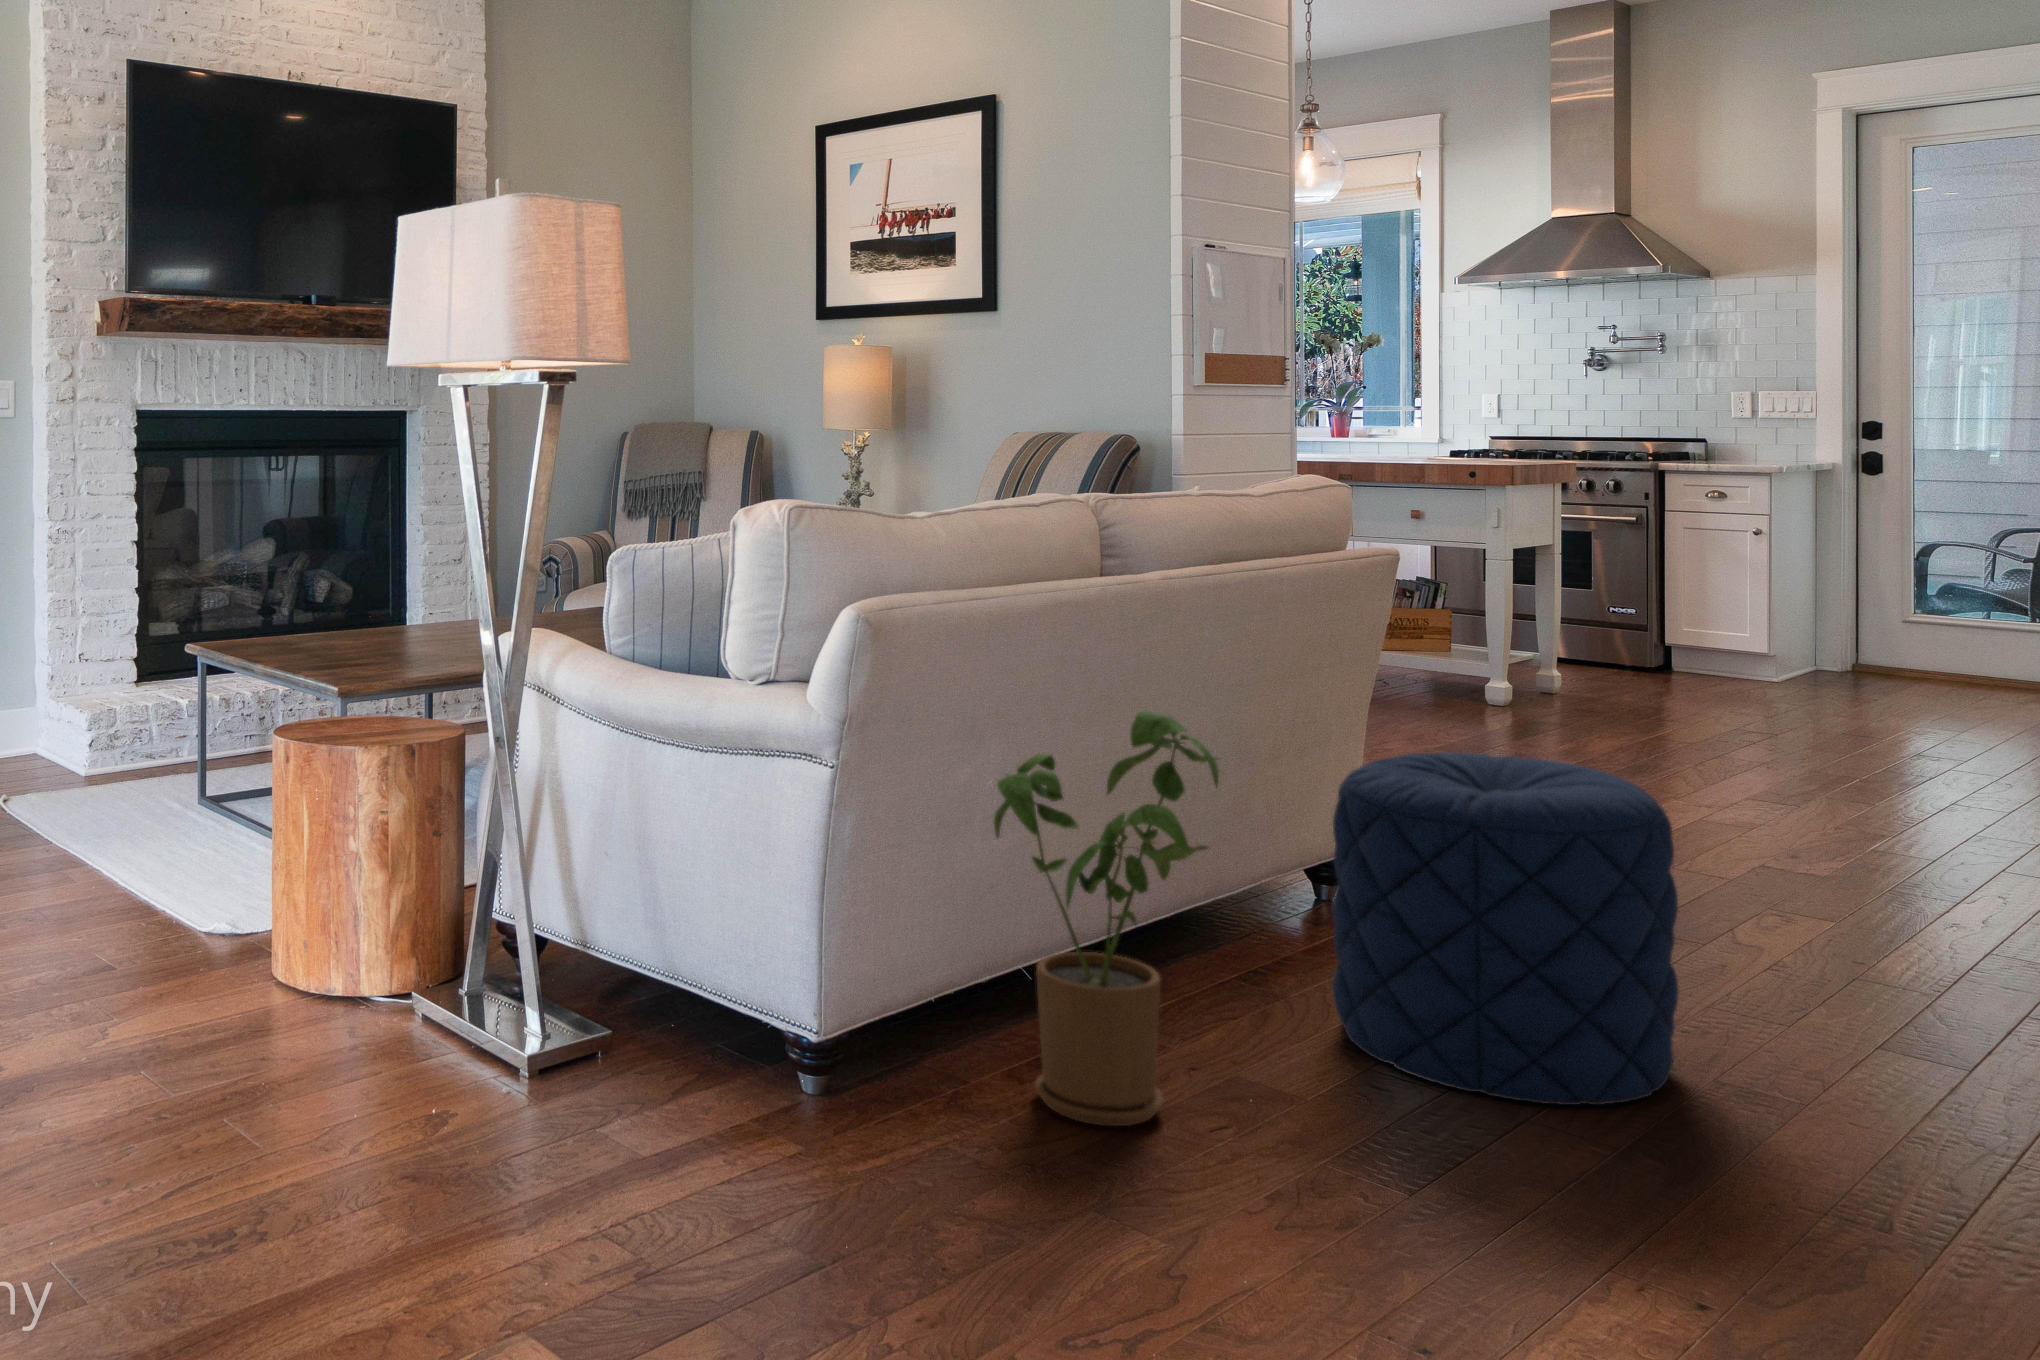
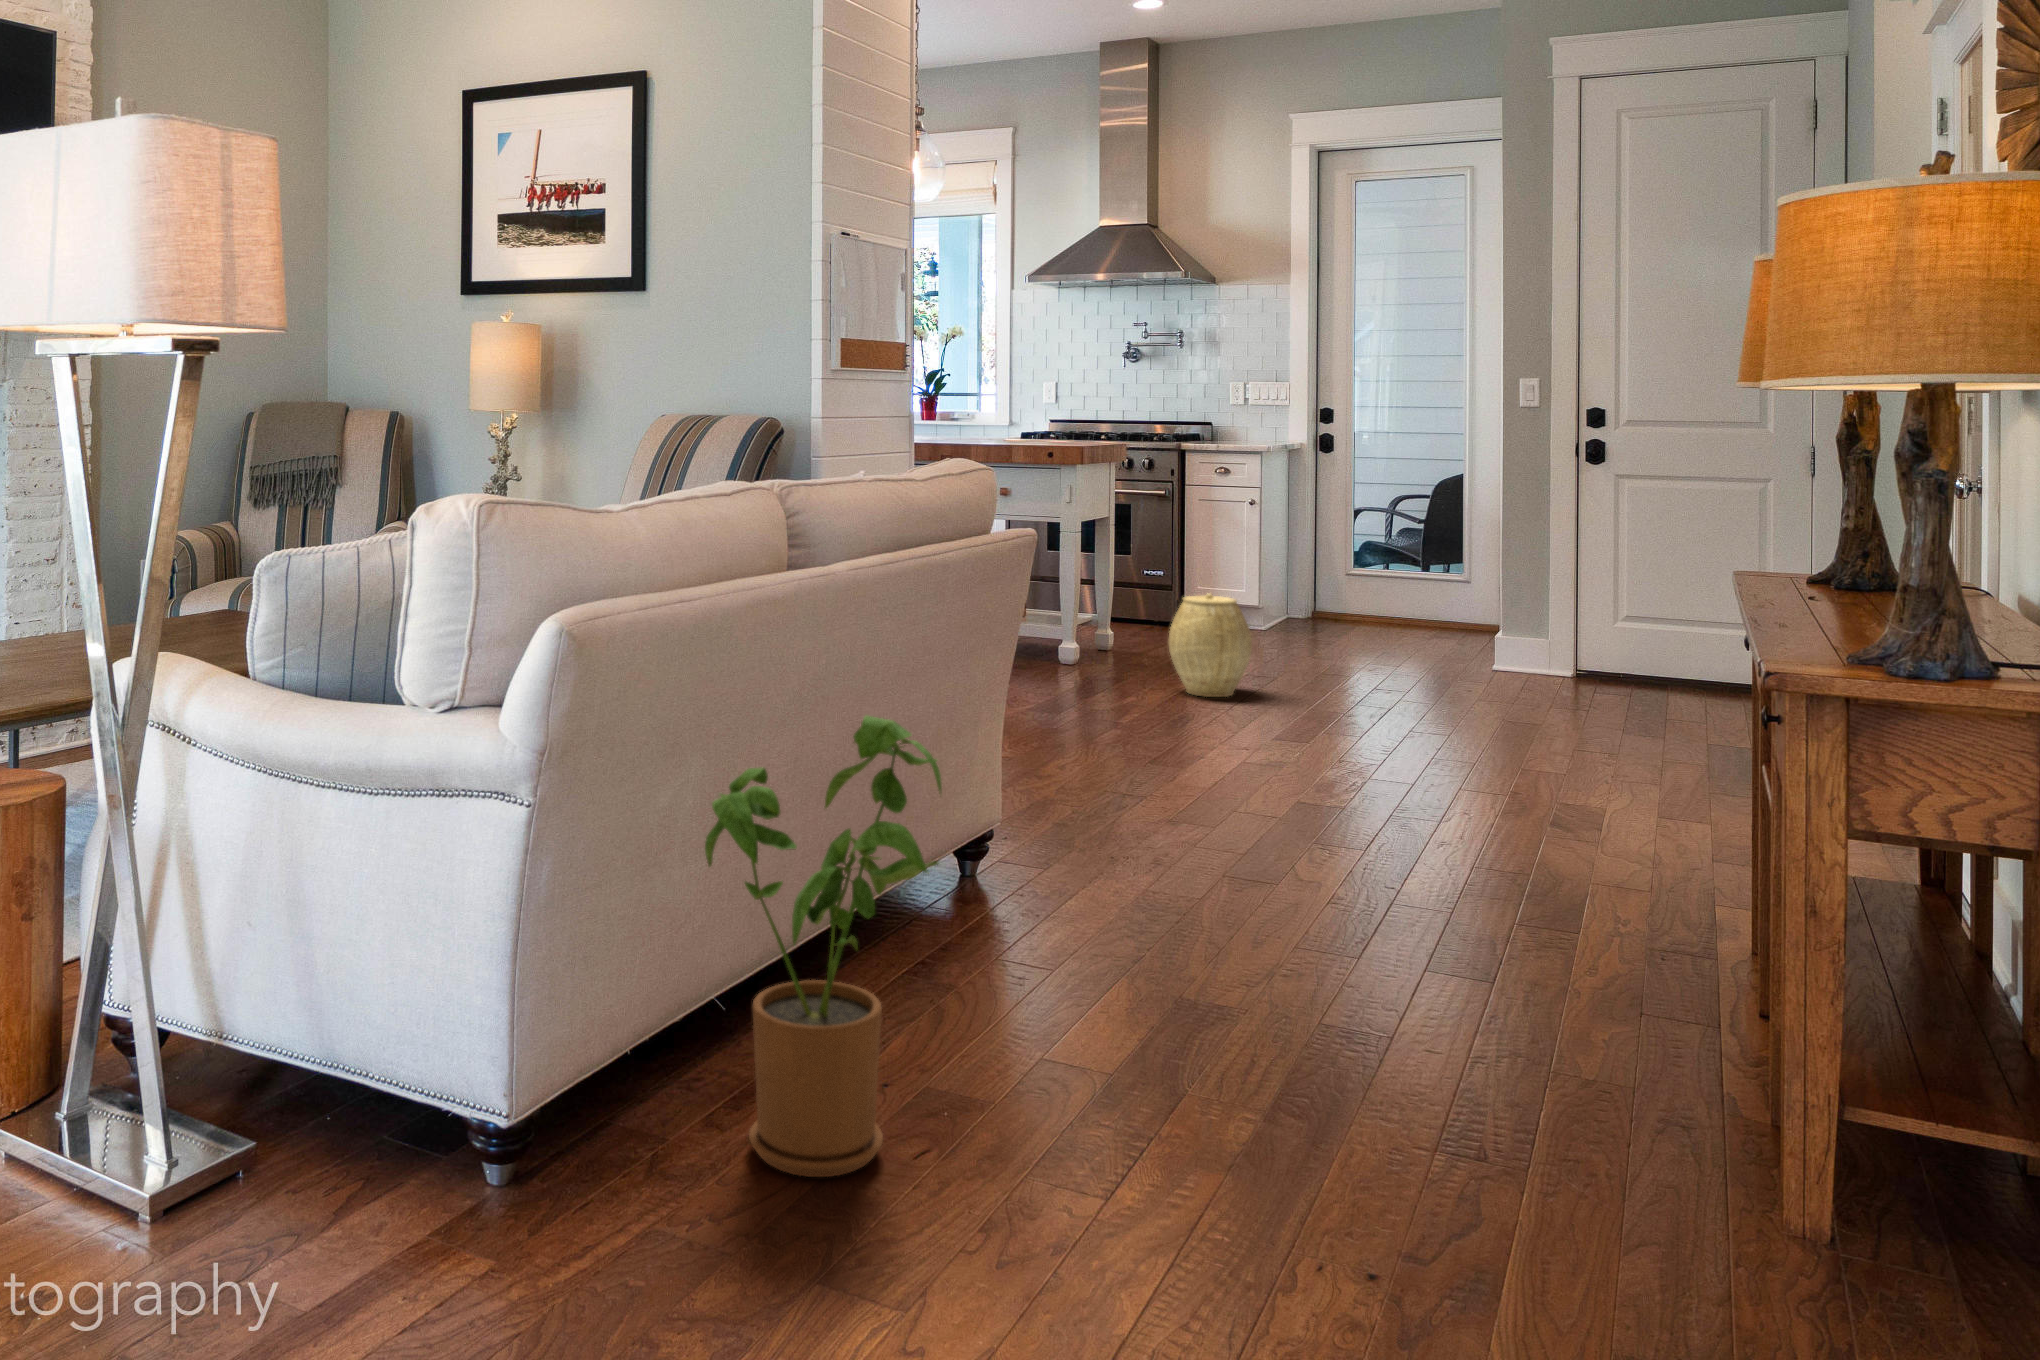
woven basket: none [1618,636,1728,756] -> present [1168,593,1252,697]
pouf: present [1333,752,1678,1105] -> none [1017,729,1321,1077]

